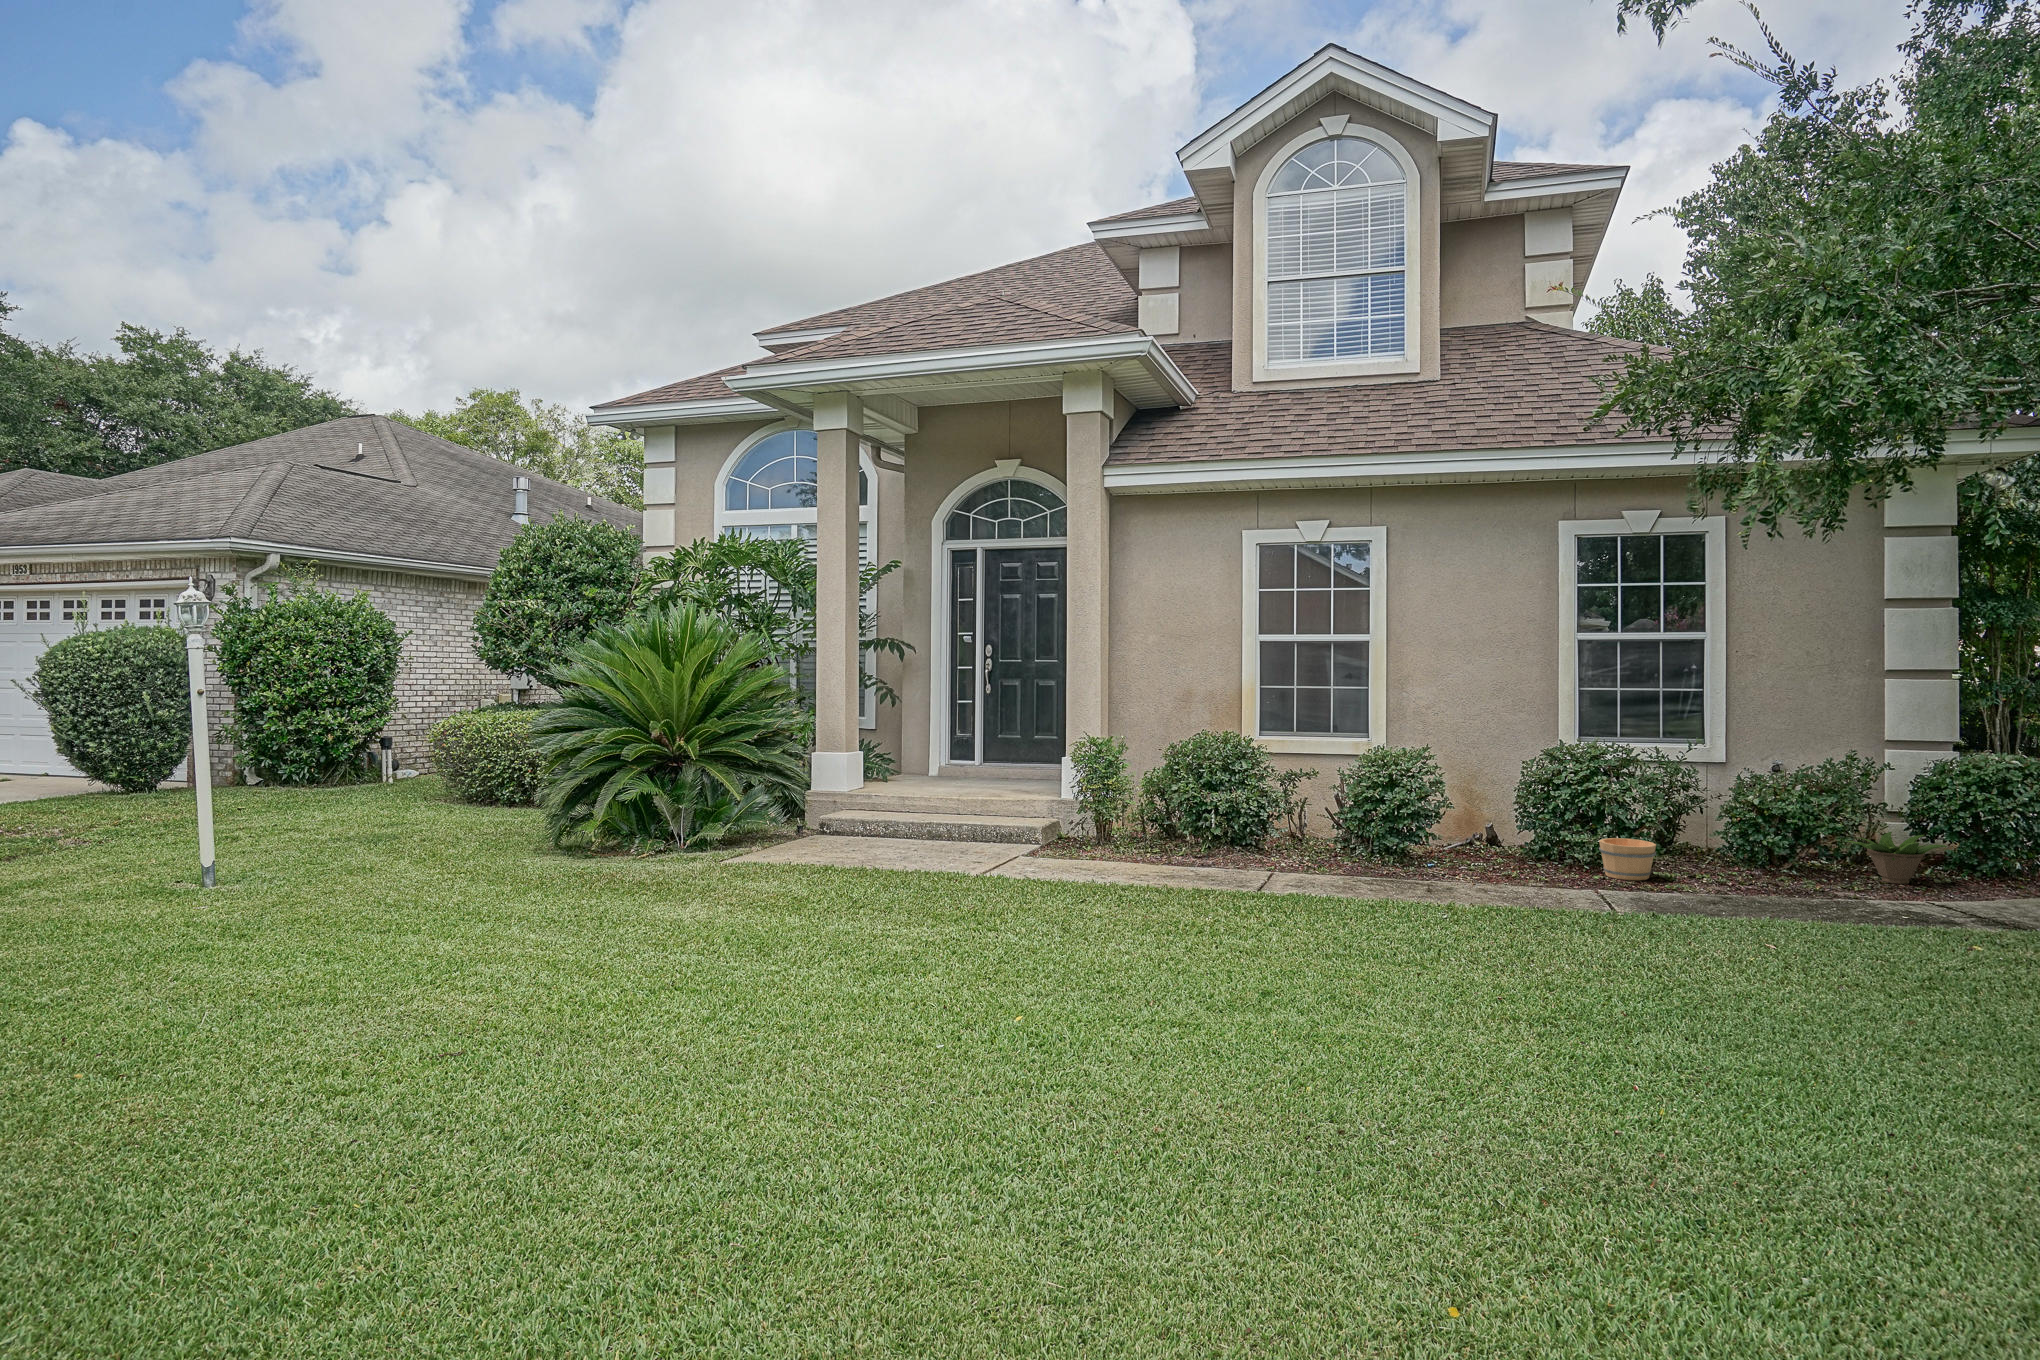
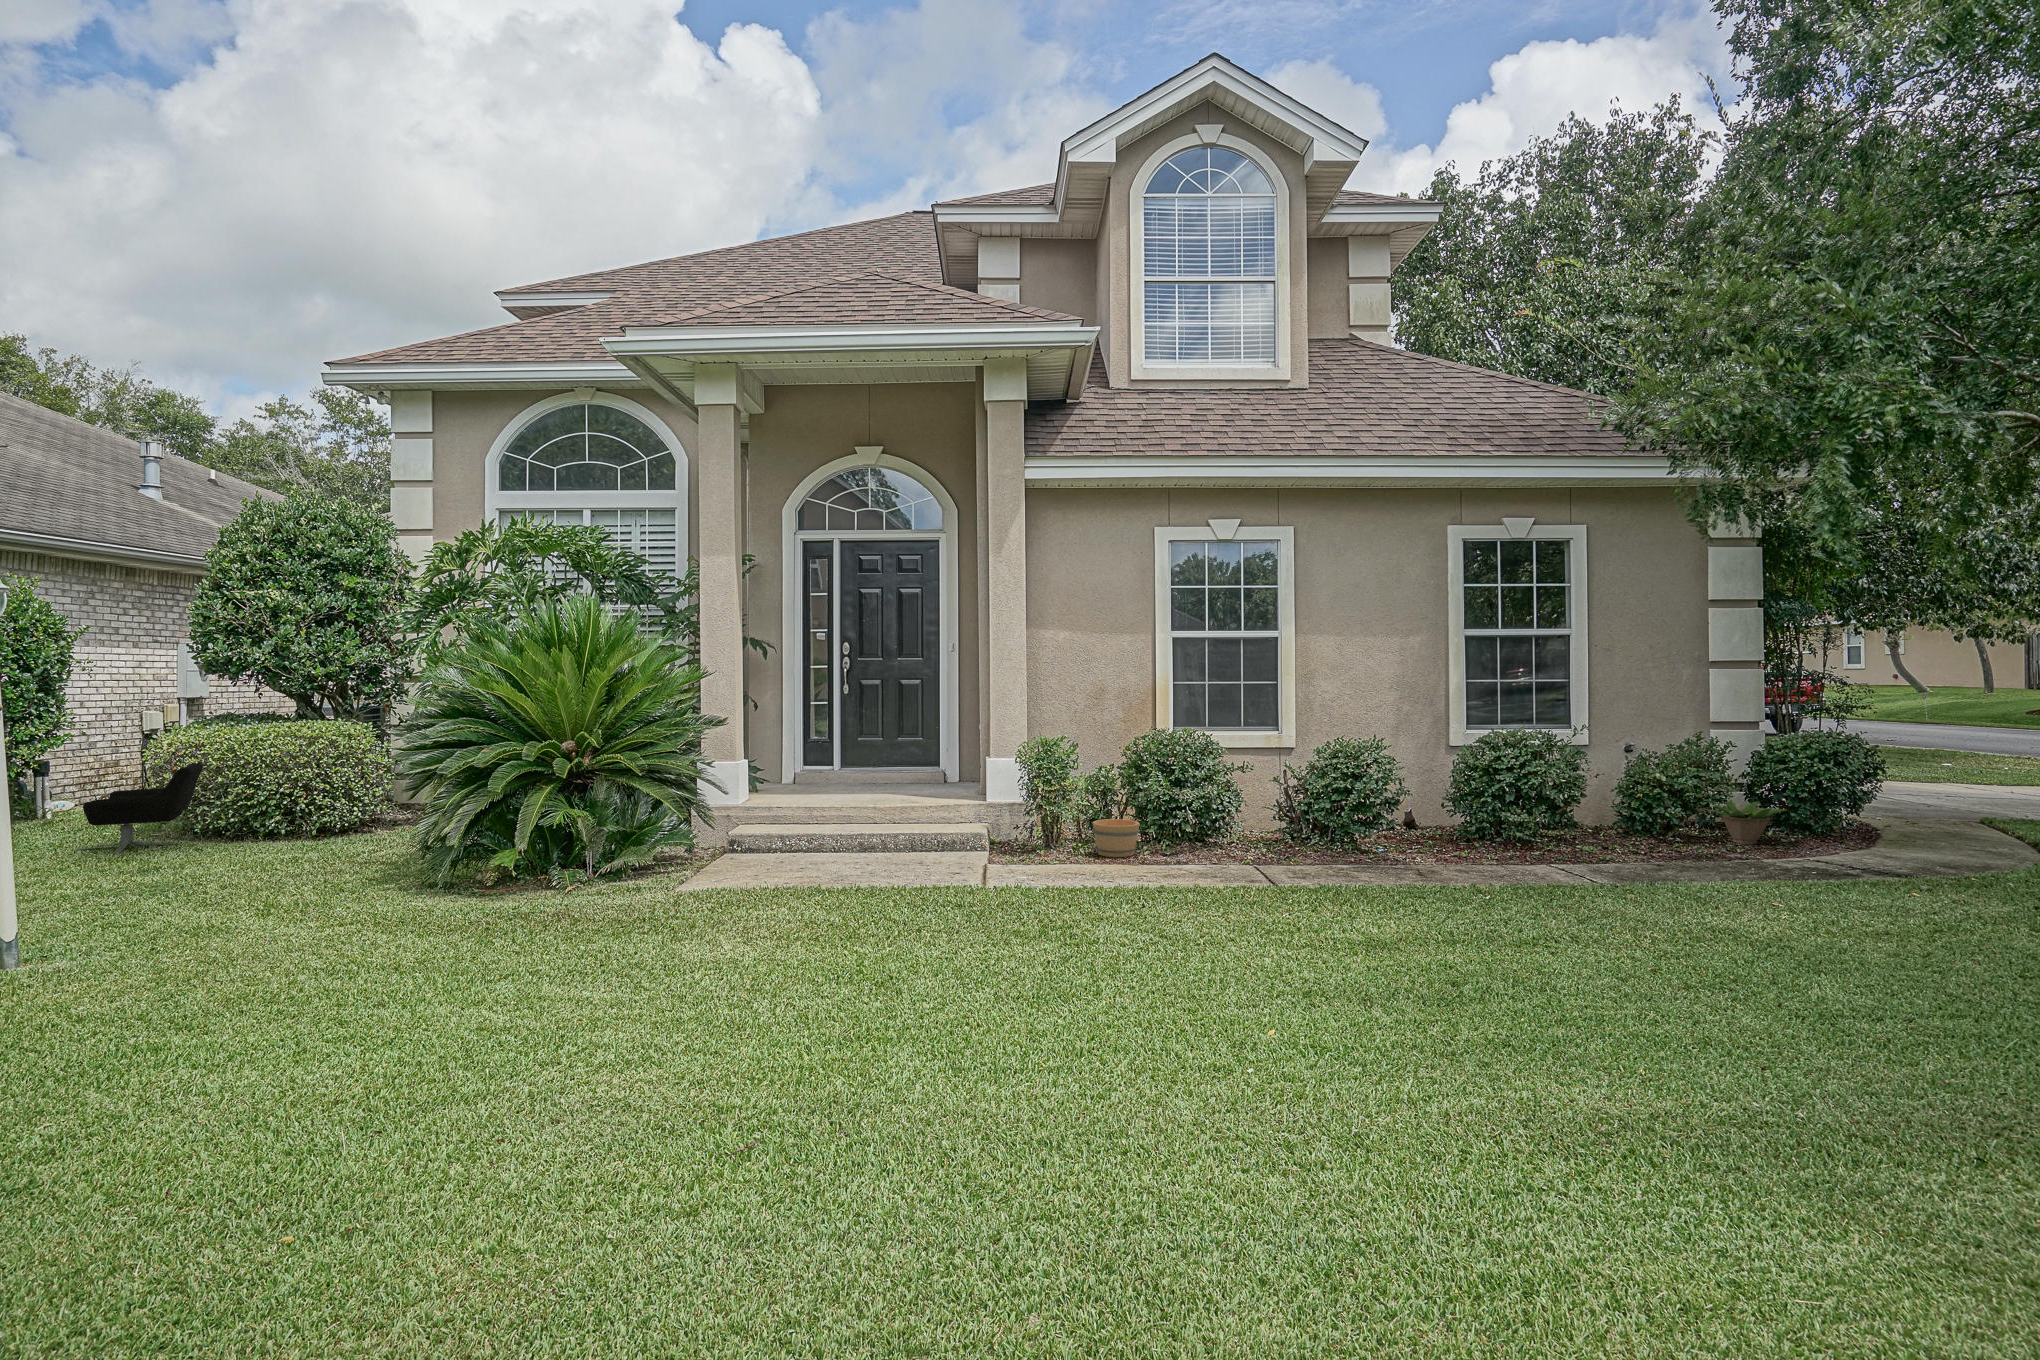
lounge chair: none [371,739,464,809] -> present [76,763,203,853]
bucket: present [1599,838,1657,880] -> present [1092,819,1140,857]

